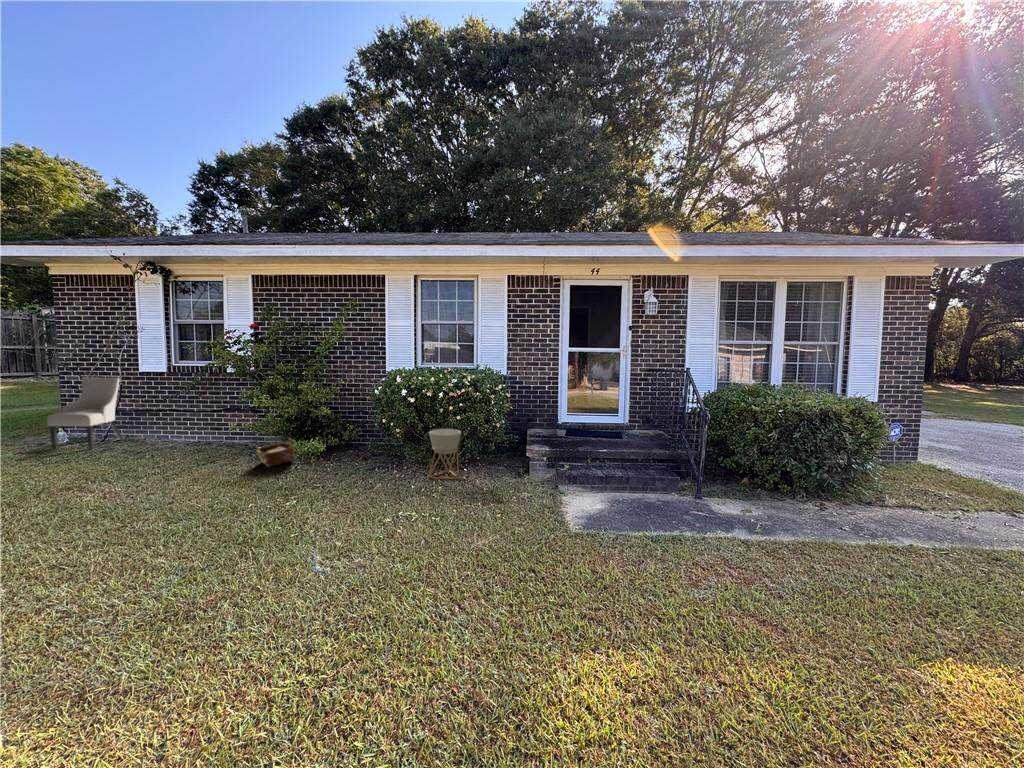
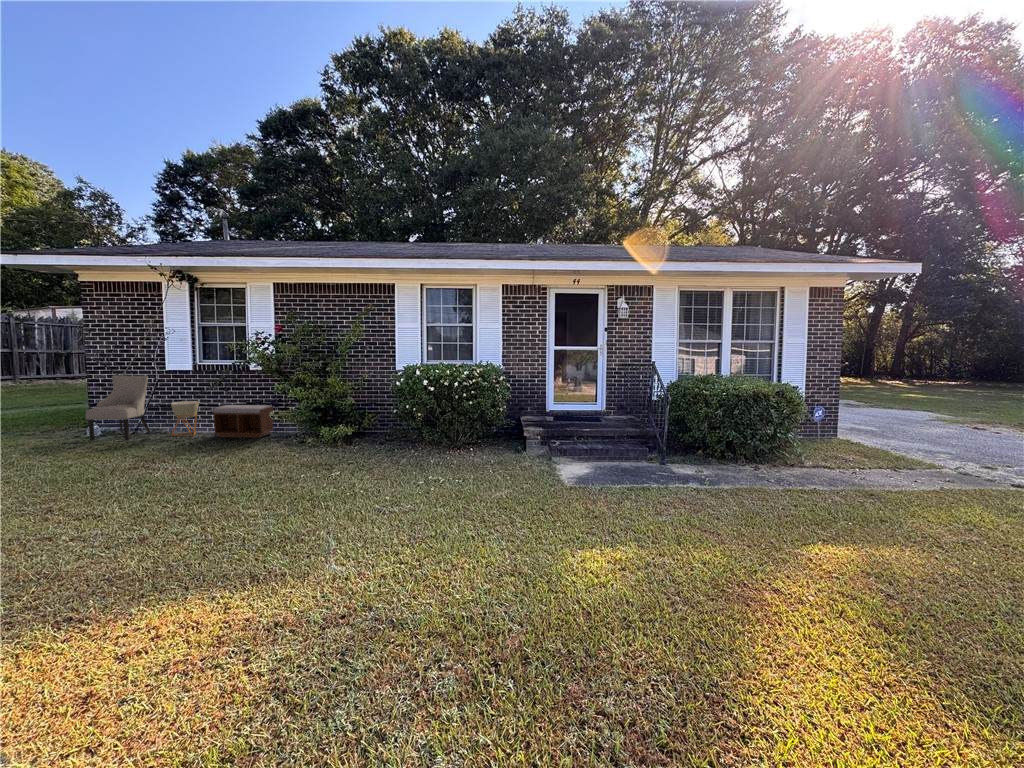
bench: none [184,411,253,448] -> present [212,405,274,438]
planter: present [428,429,461,479] -> present [171,401,199,436]
woven basket: present [256,438,294,467] -> none [288,426,321,450]

